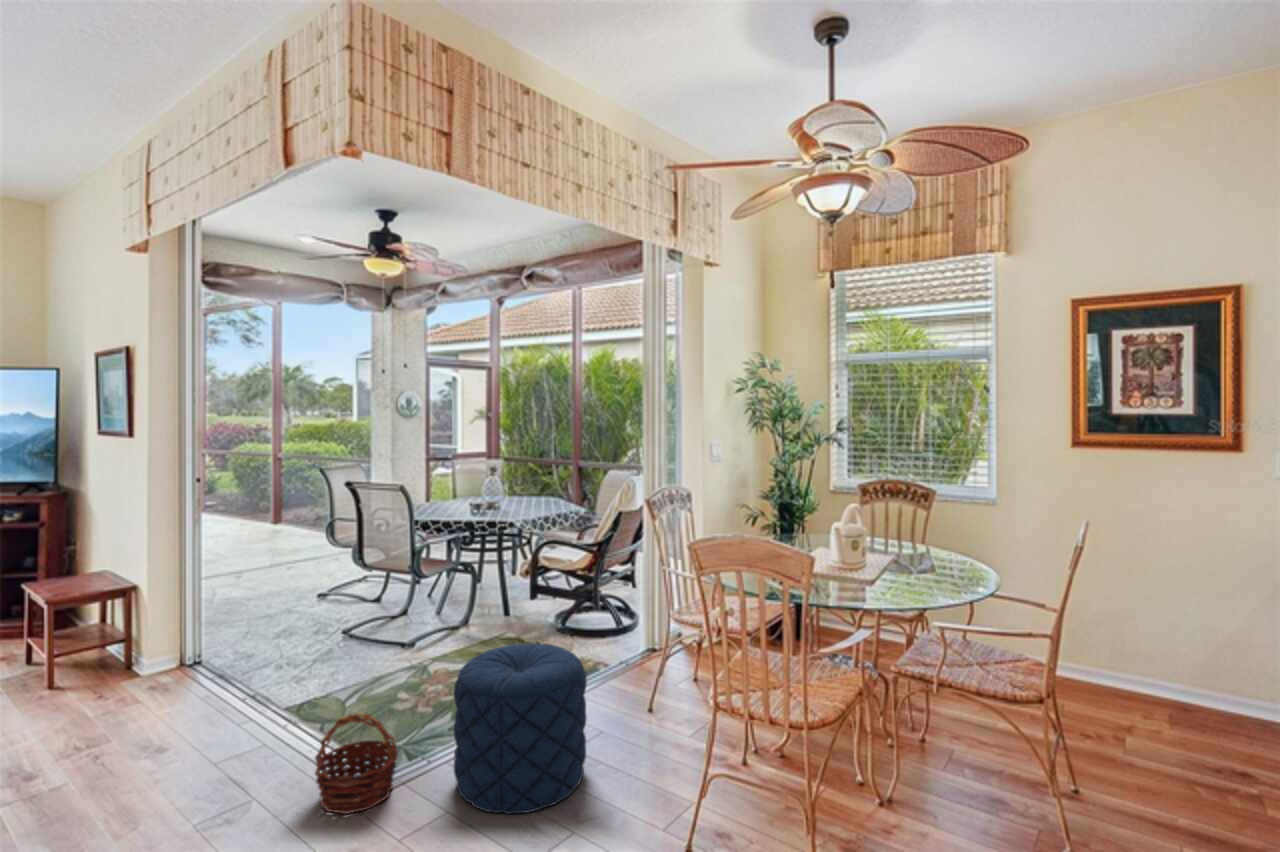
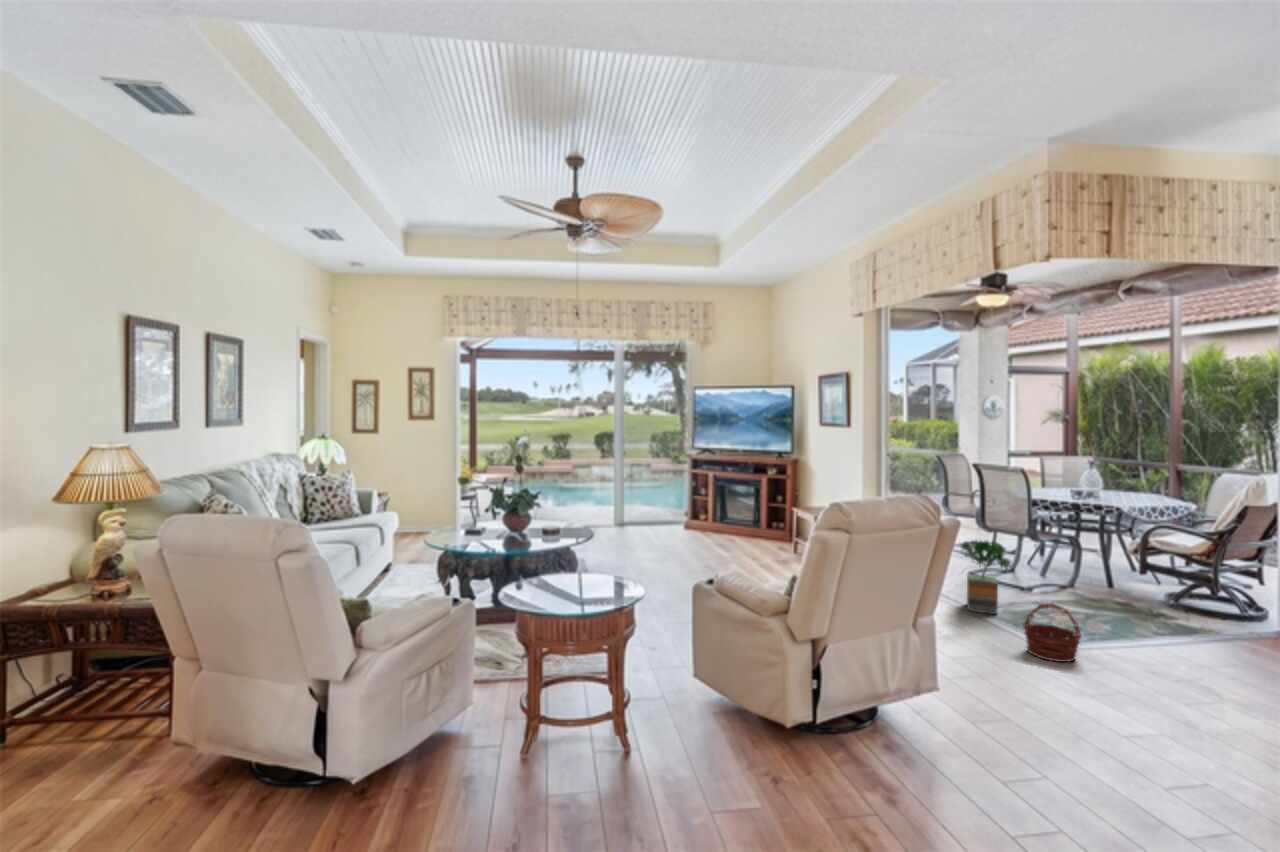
potted tree: none [275,600,354,719] -> present [960,540,1011,614]
pouf: present [454,643,587,814] -> none [1124,583,1246,694]

